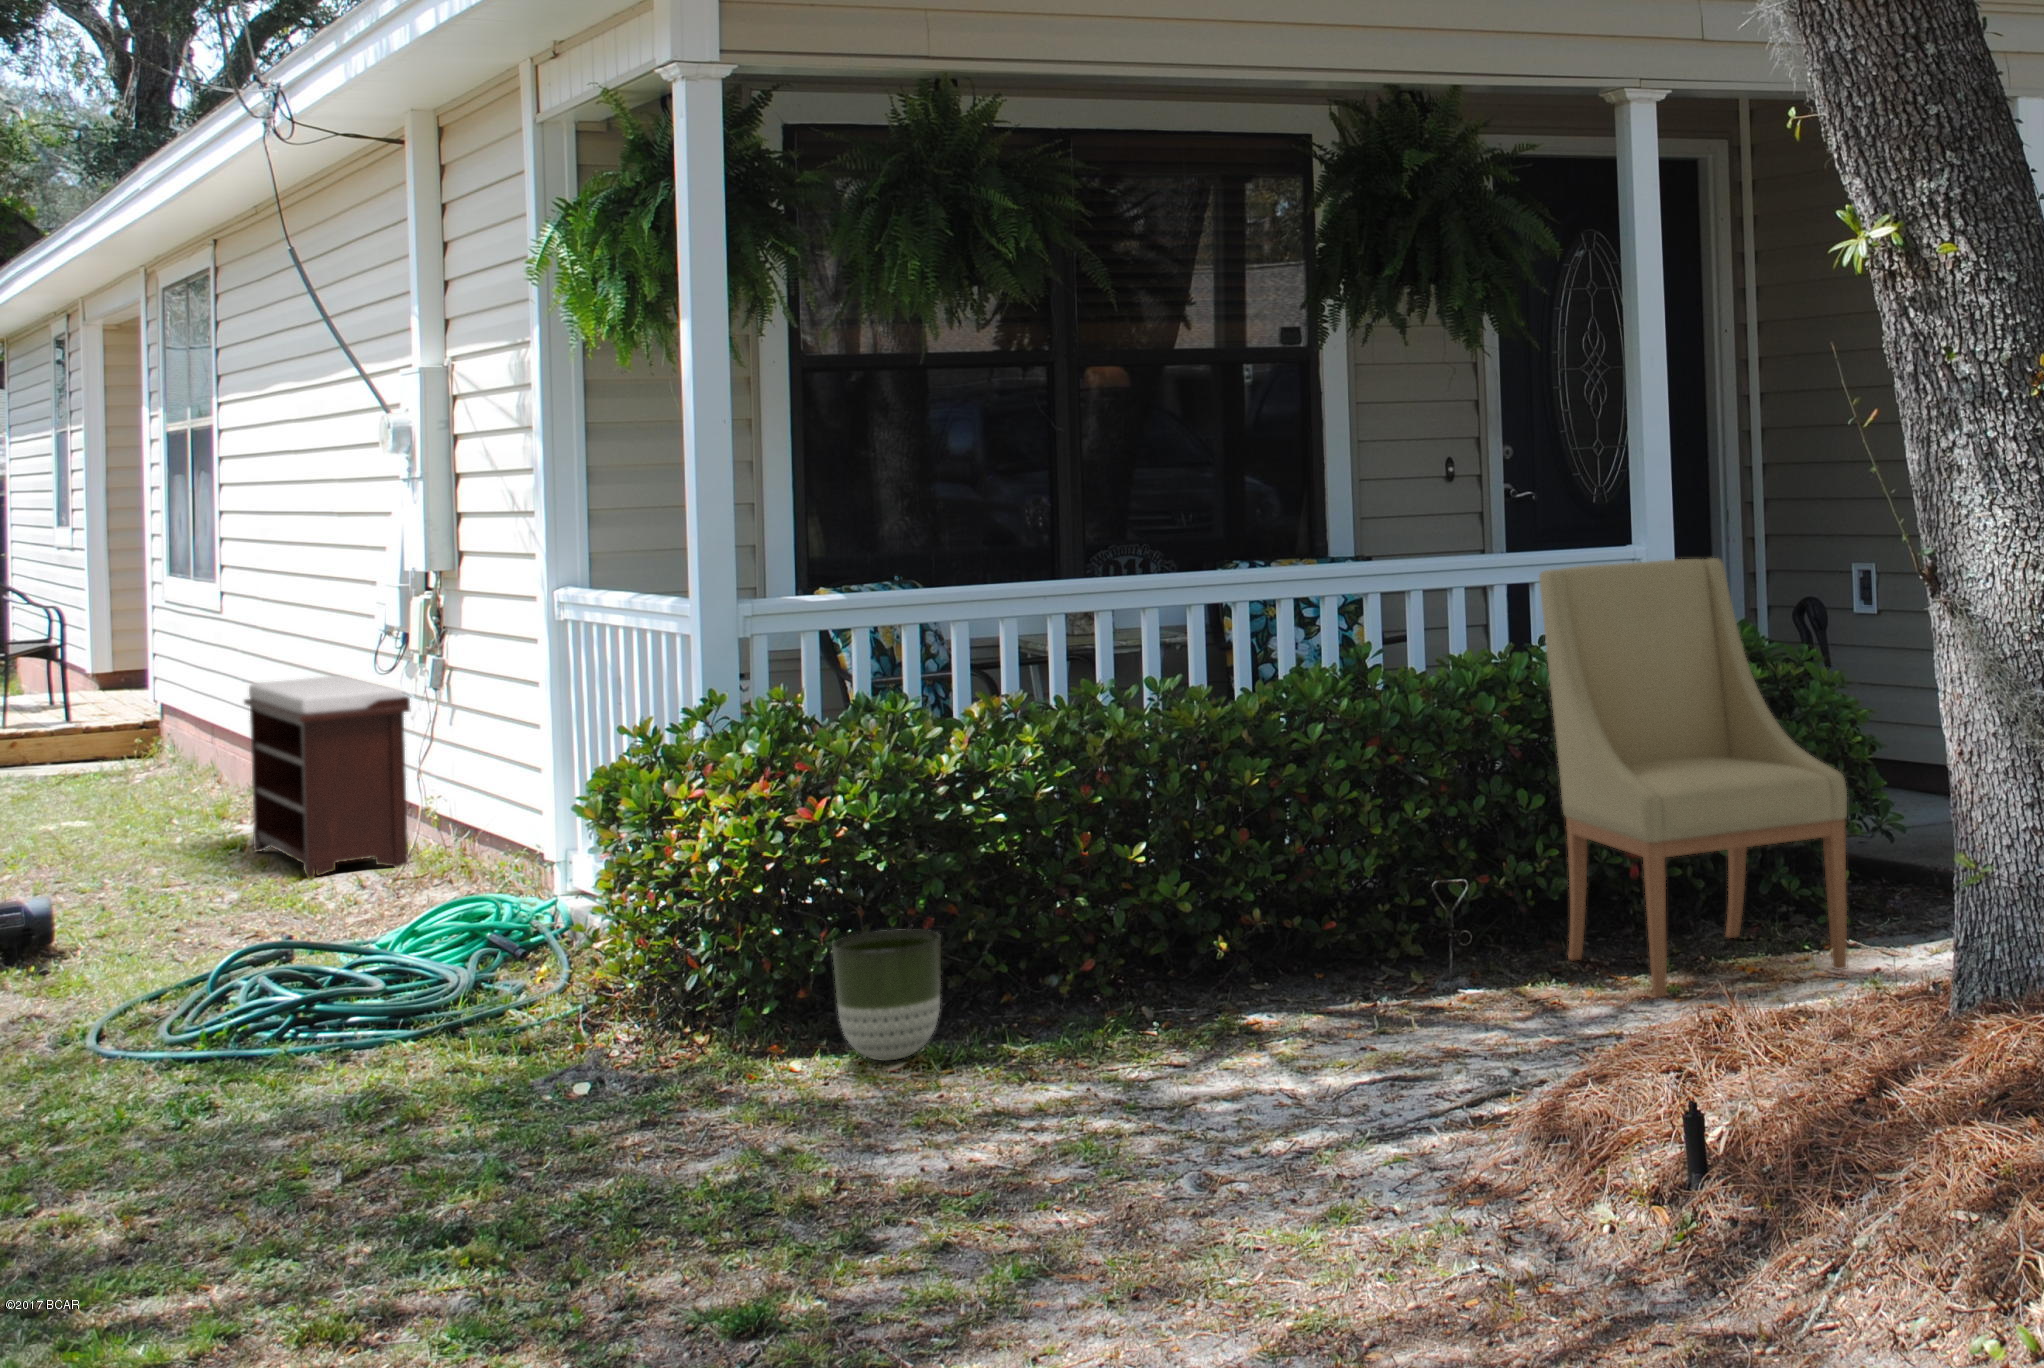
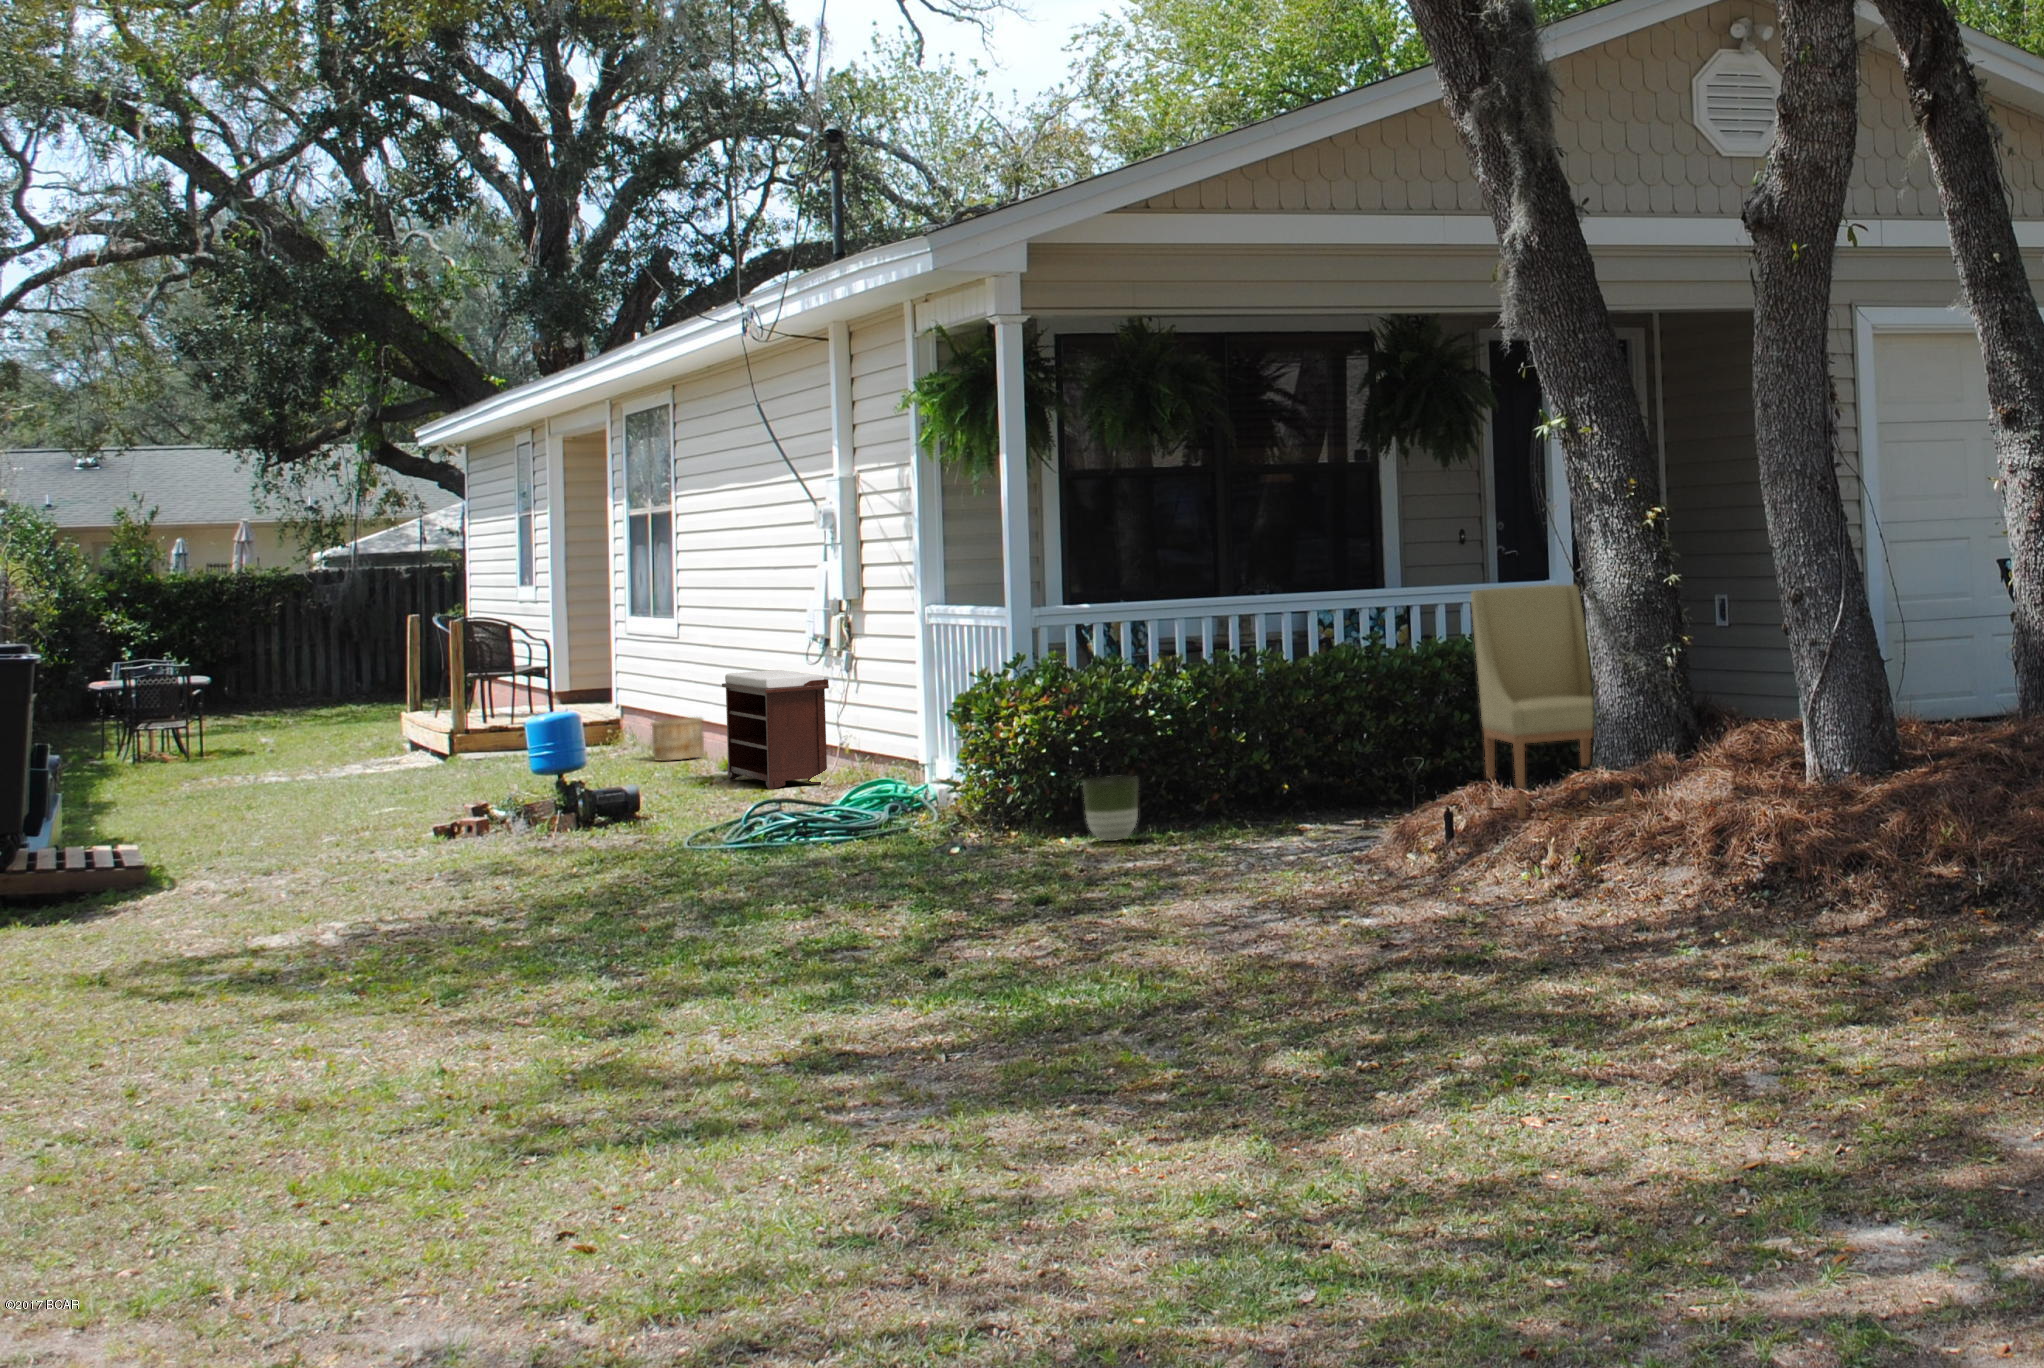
wooden bucket: none [161,735,248,802] -> present [651,717,704,761]

